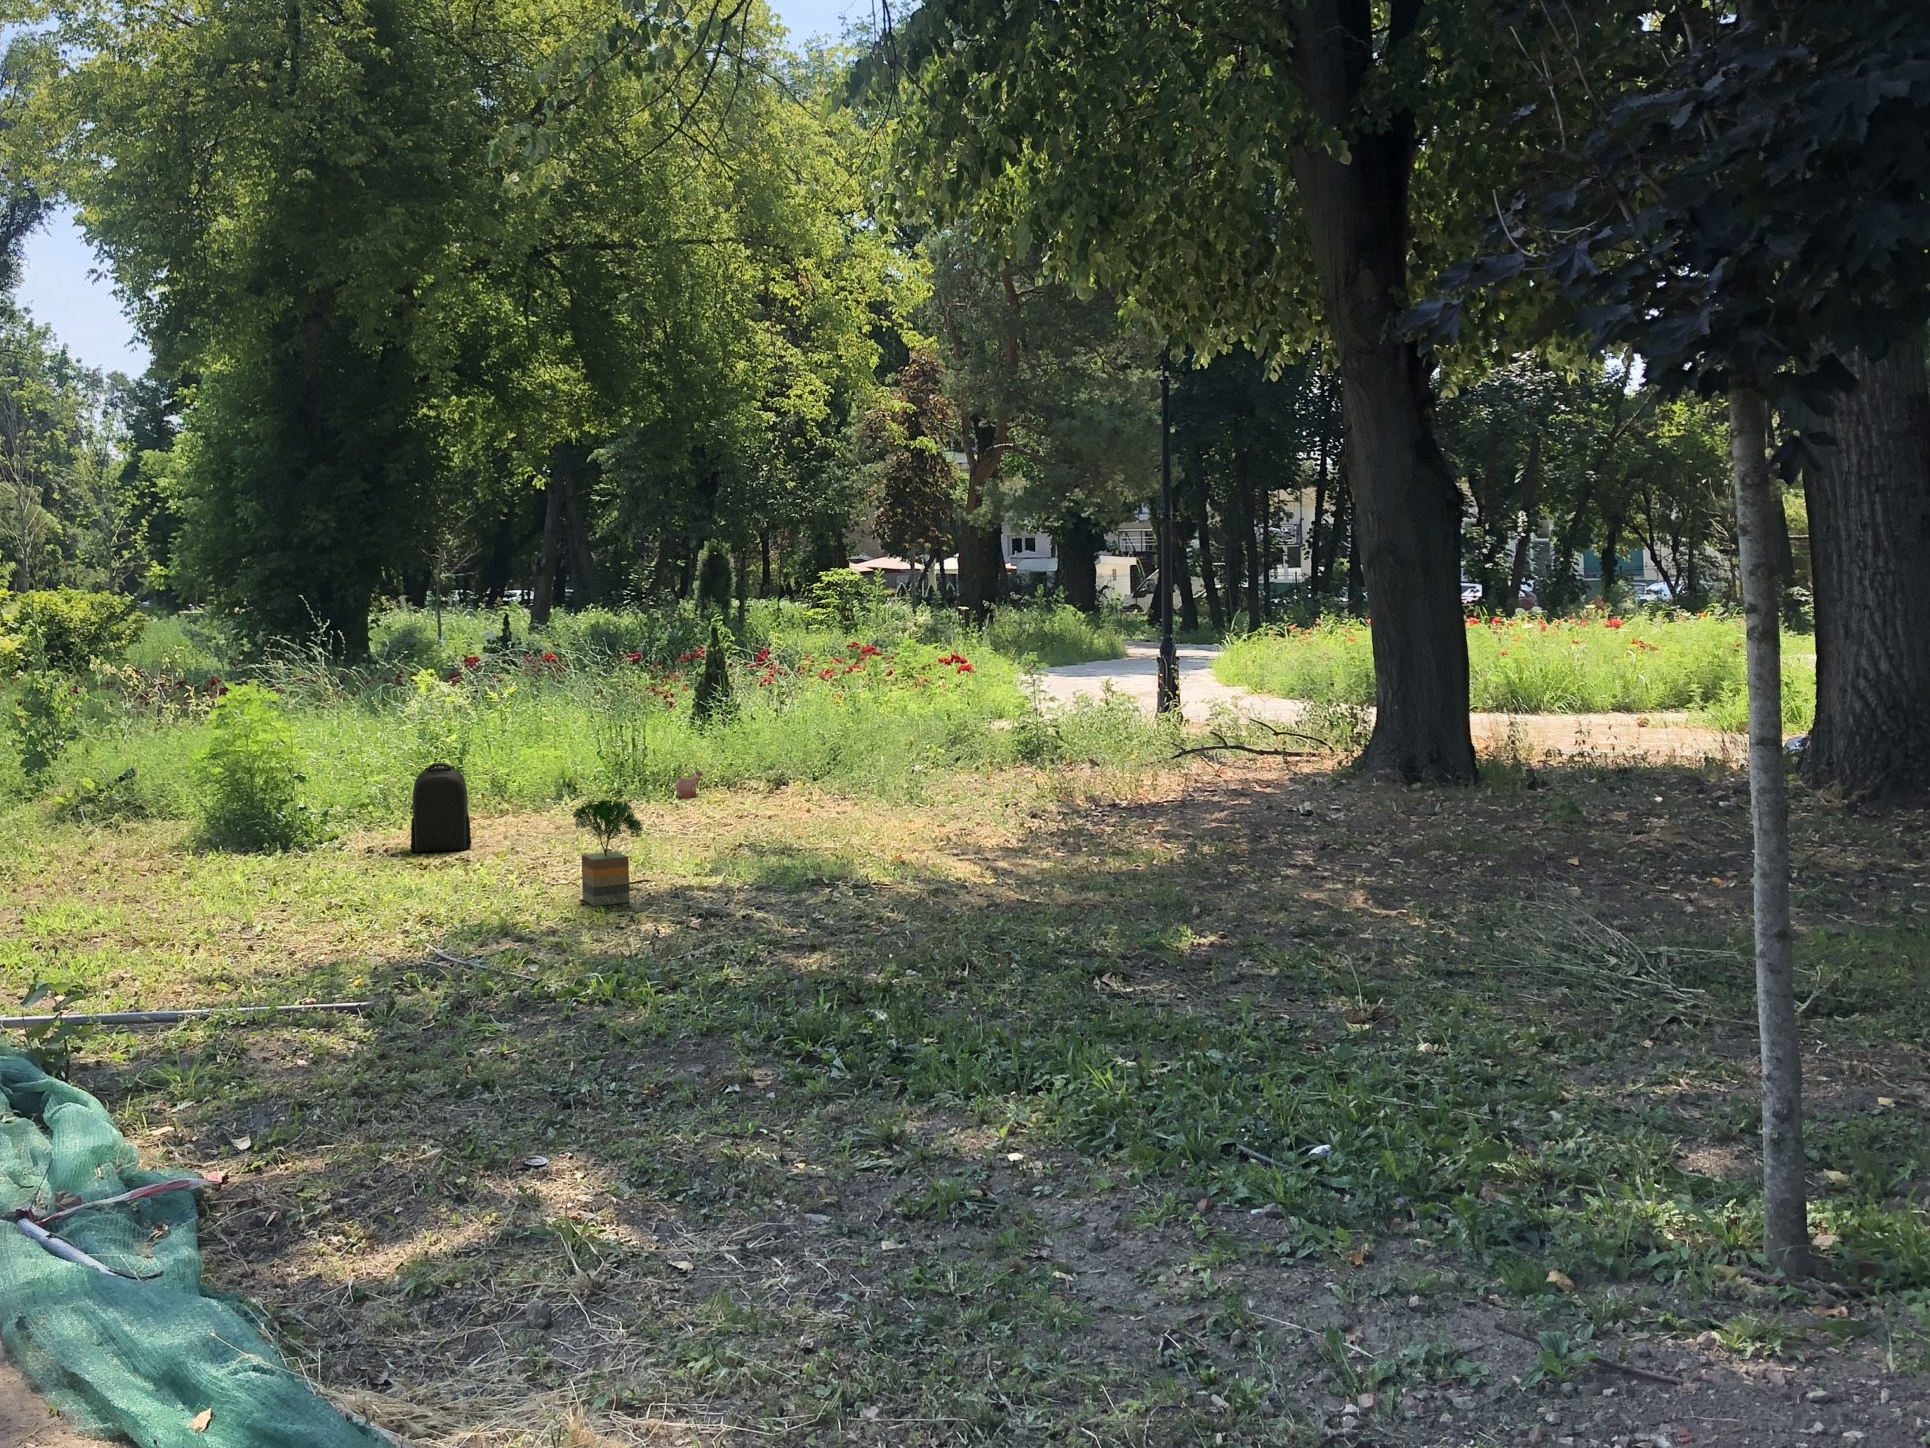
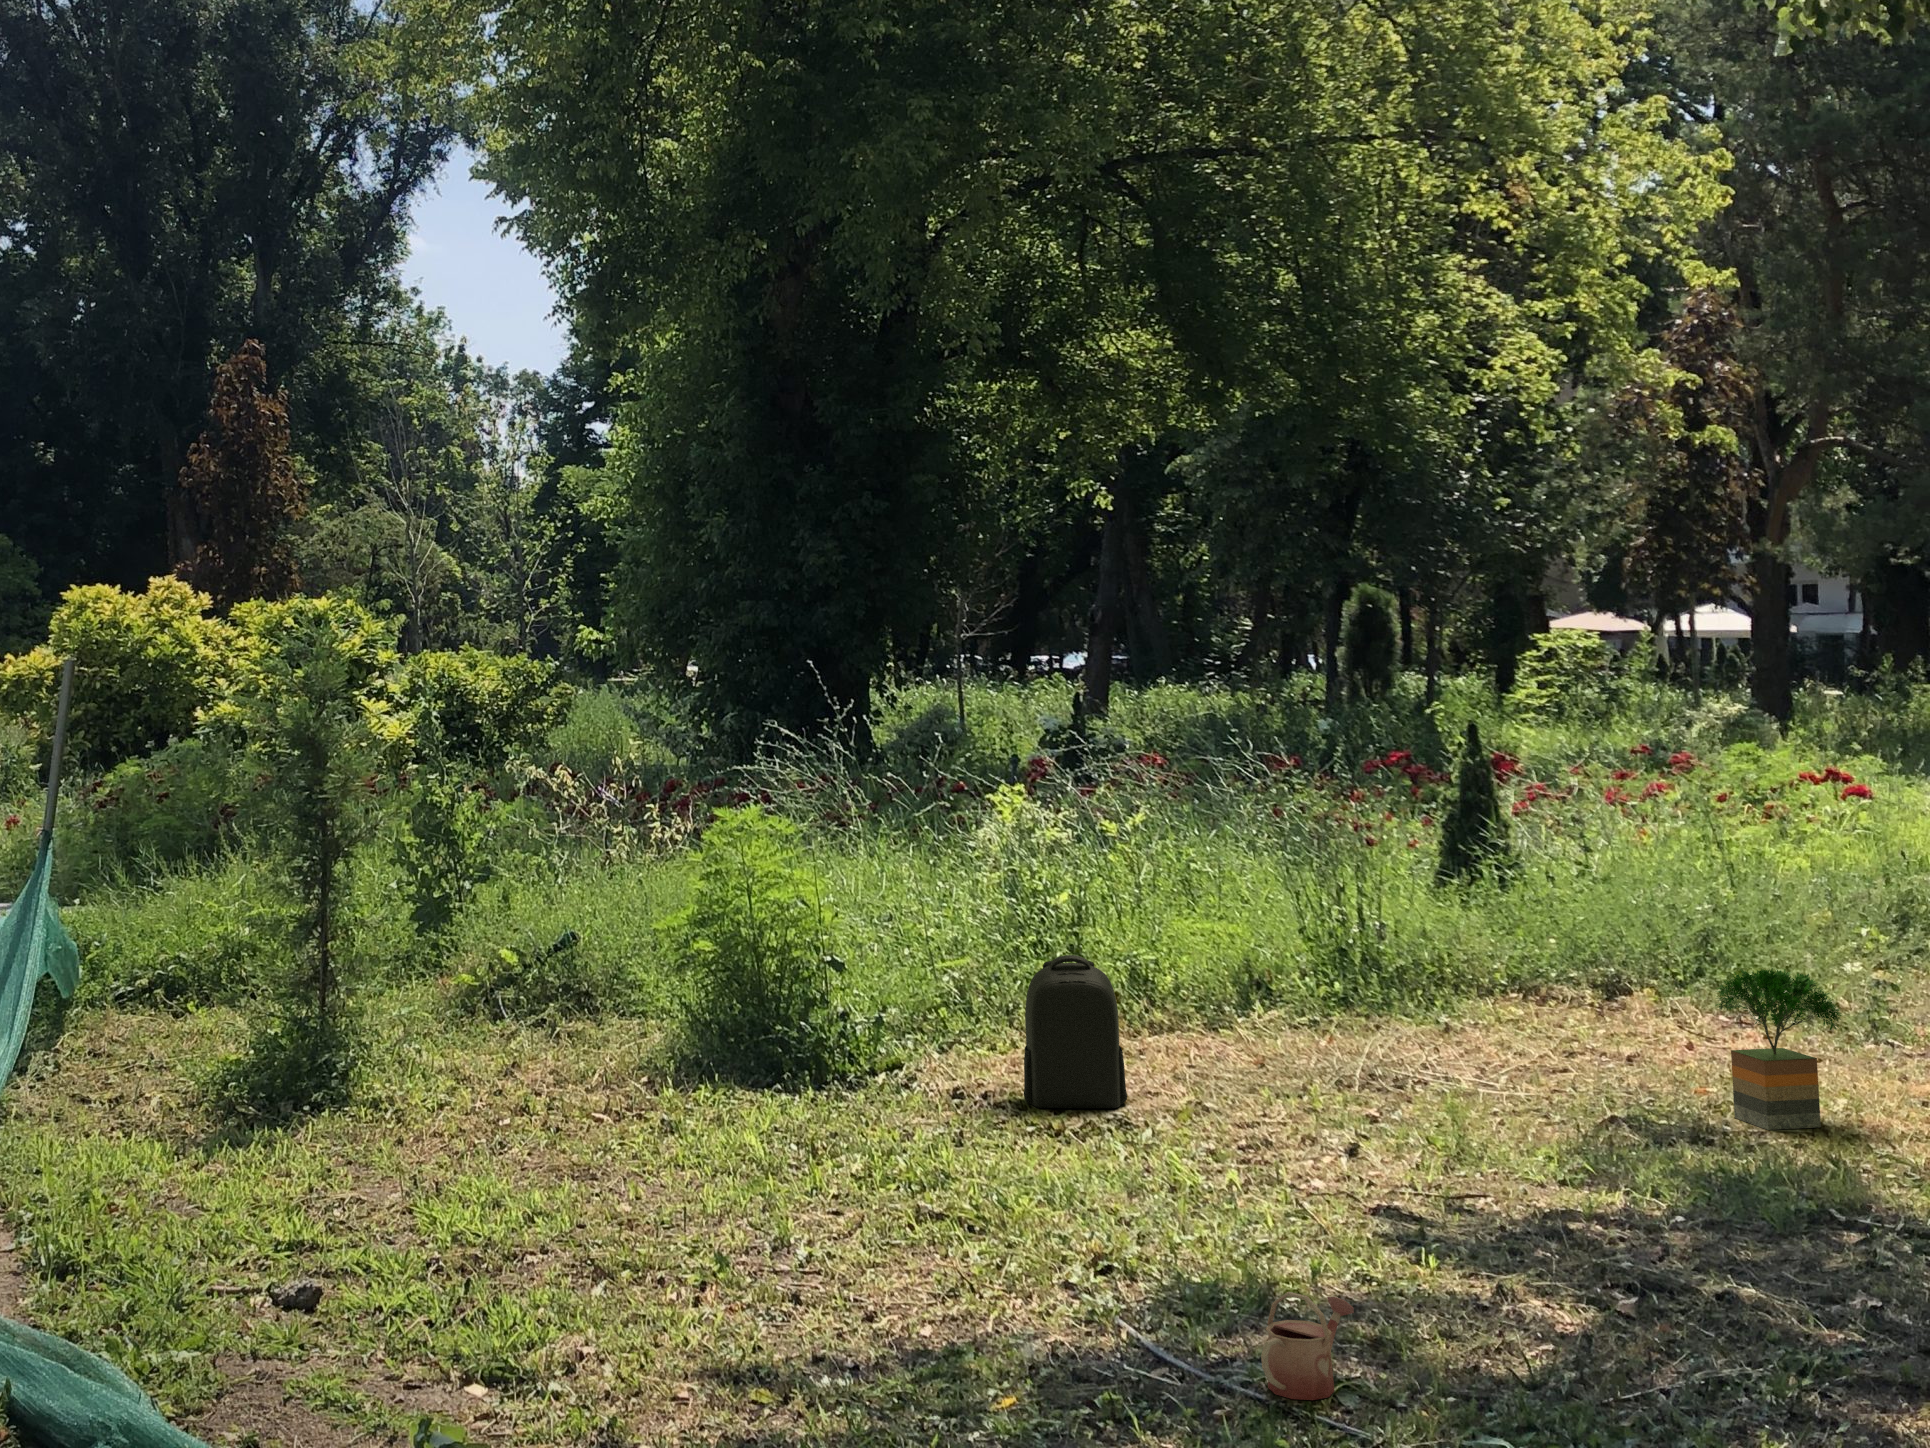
watering can: present [675,768,703,798] -> present [1261,1292,1354,1400]
potted tree: present [572,799,643,906] -> present [1715,968,1842,1130]

